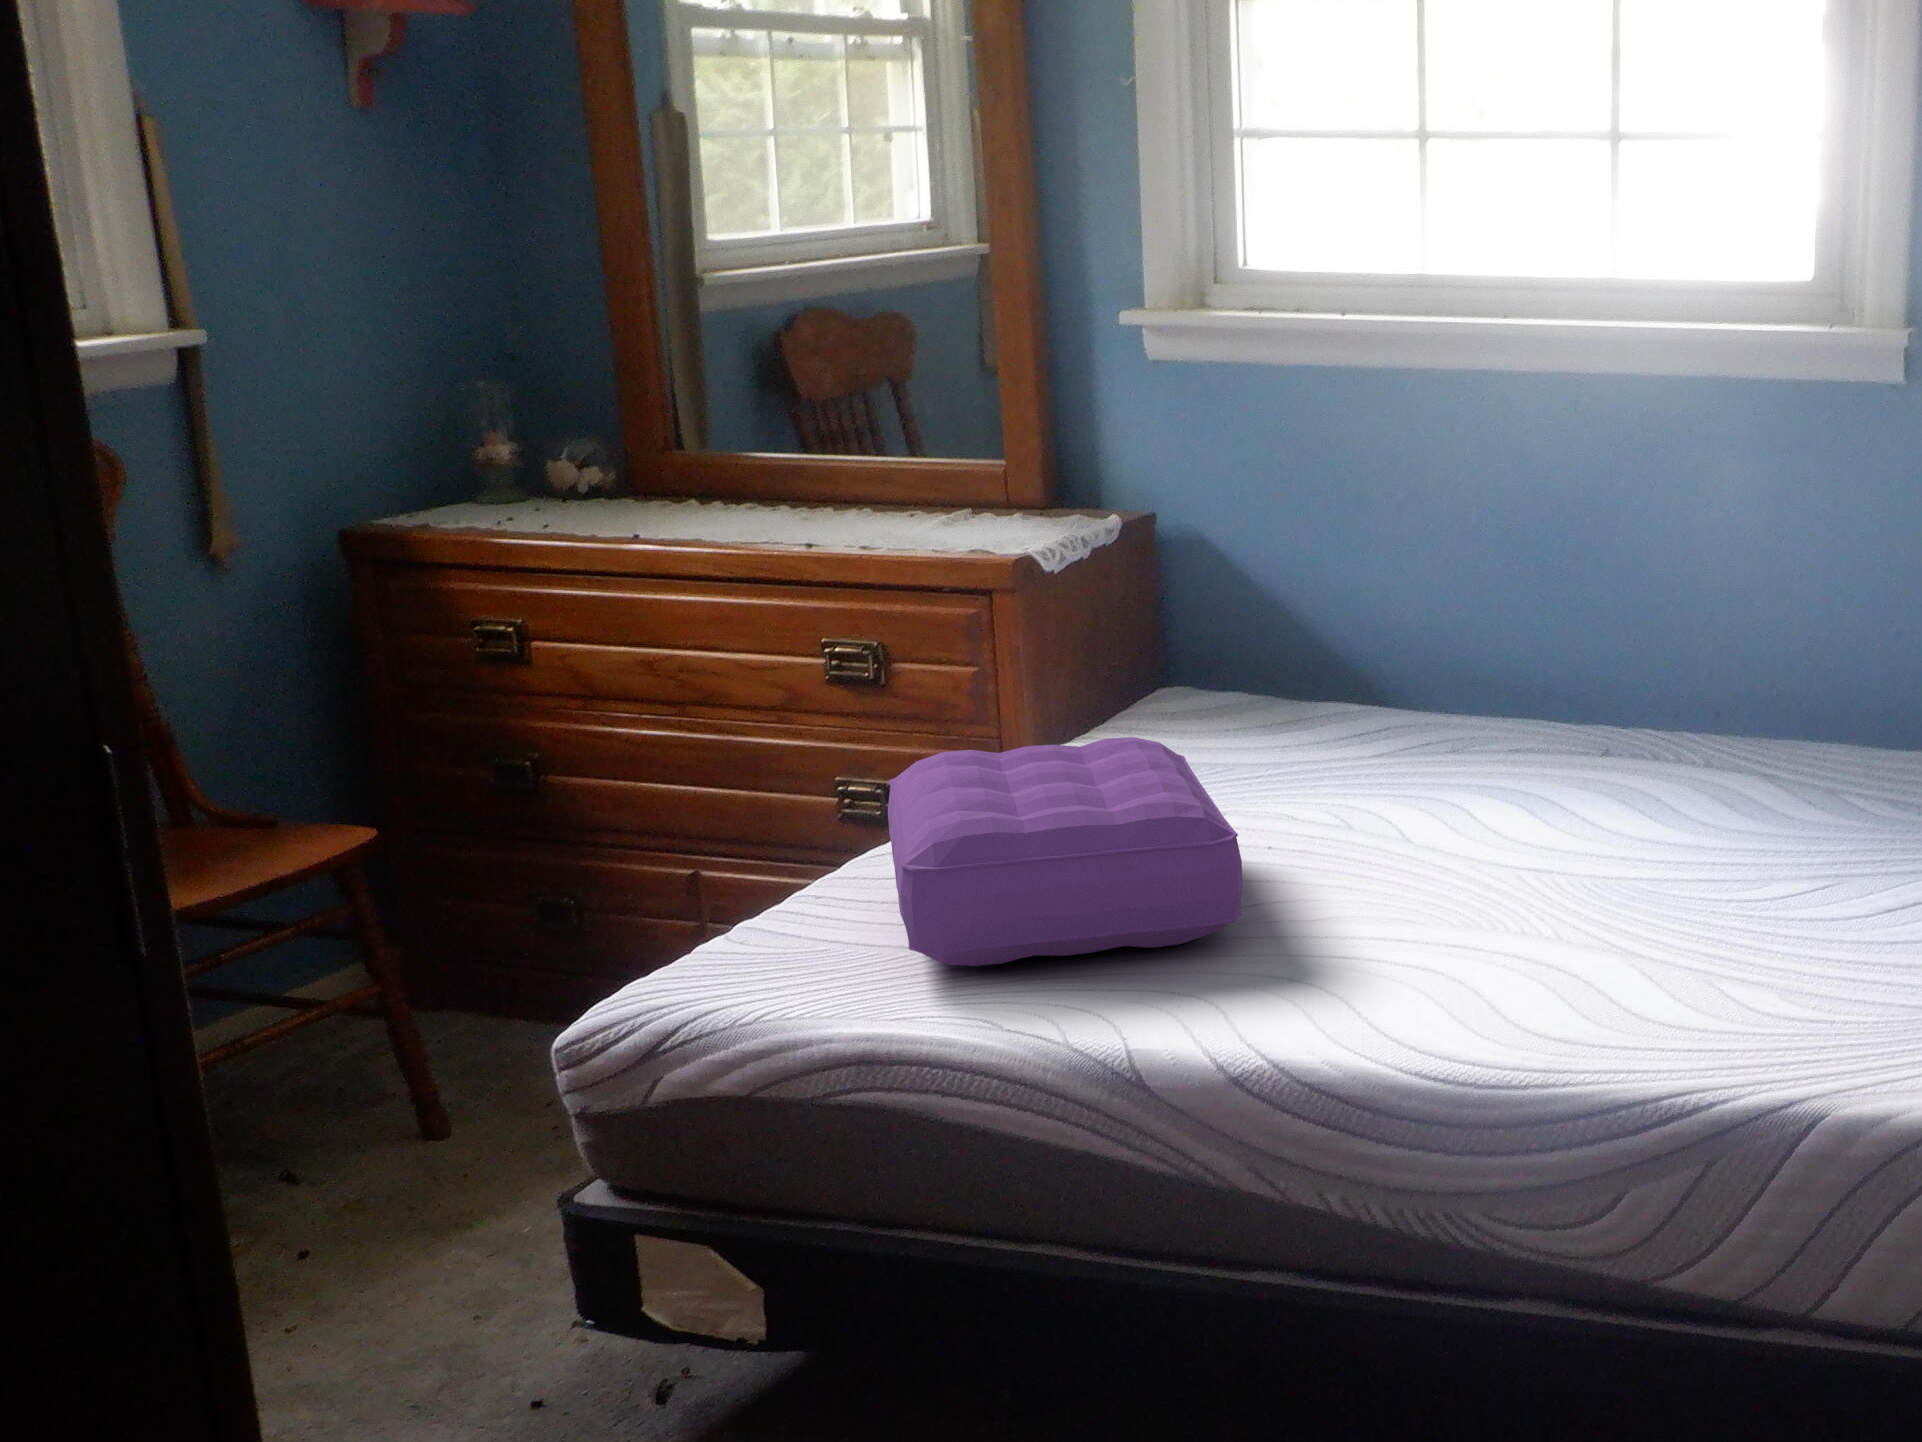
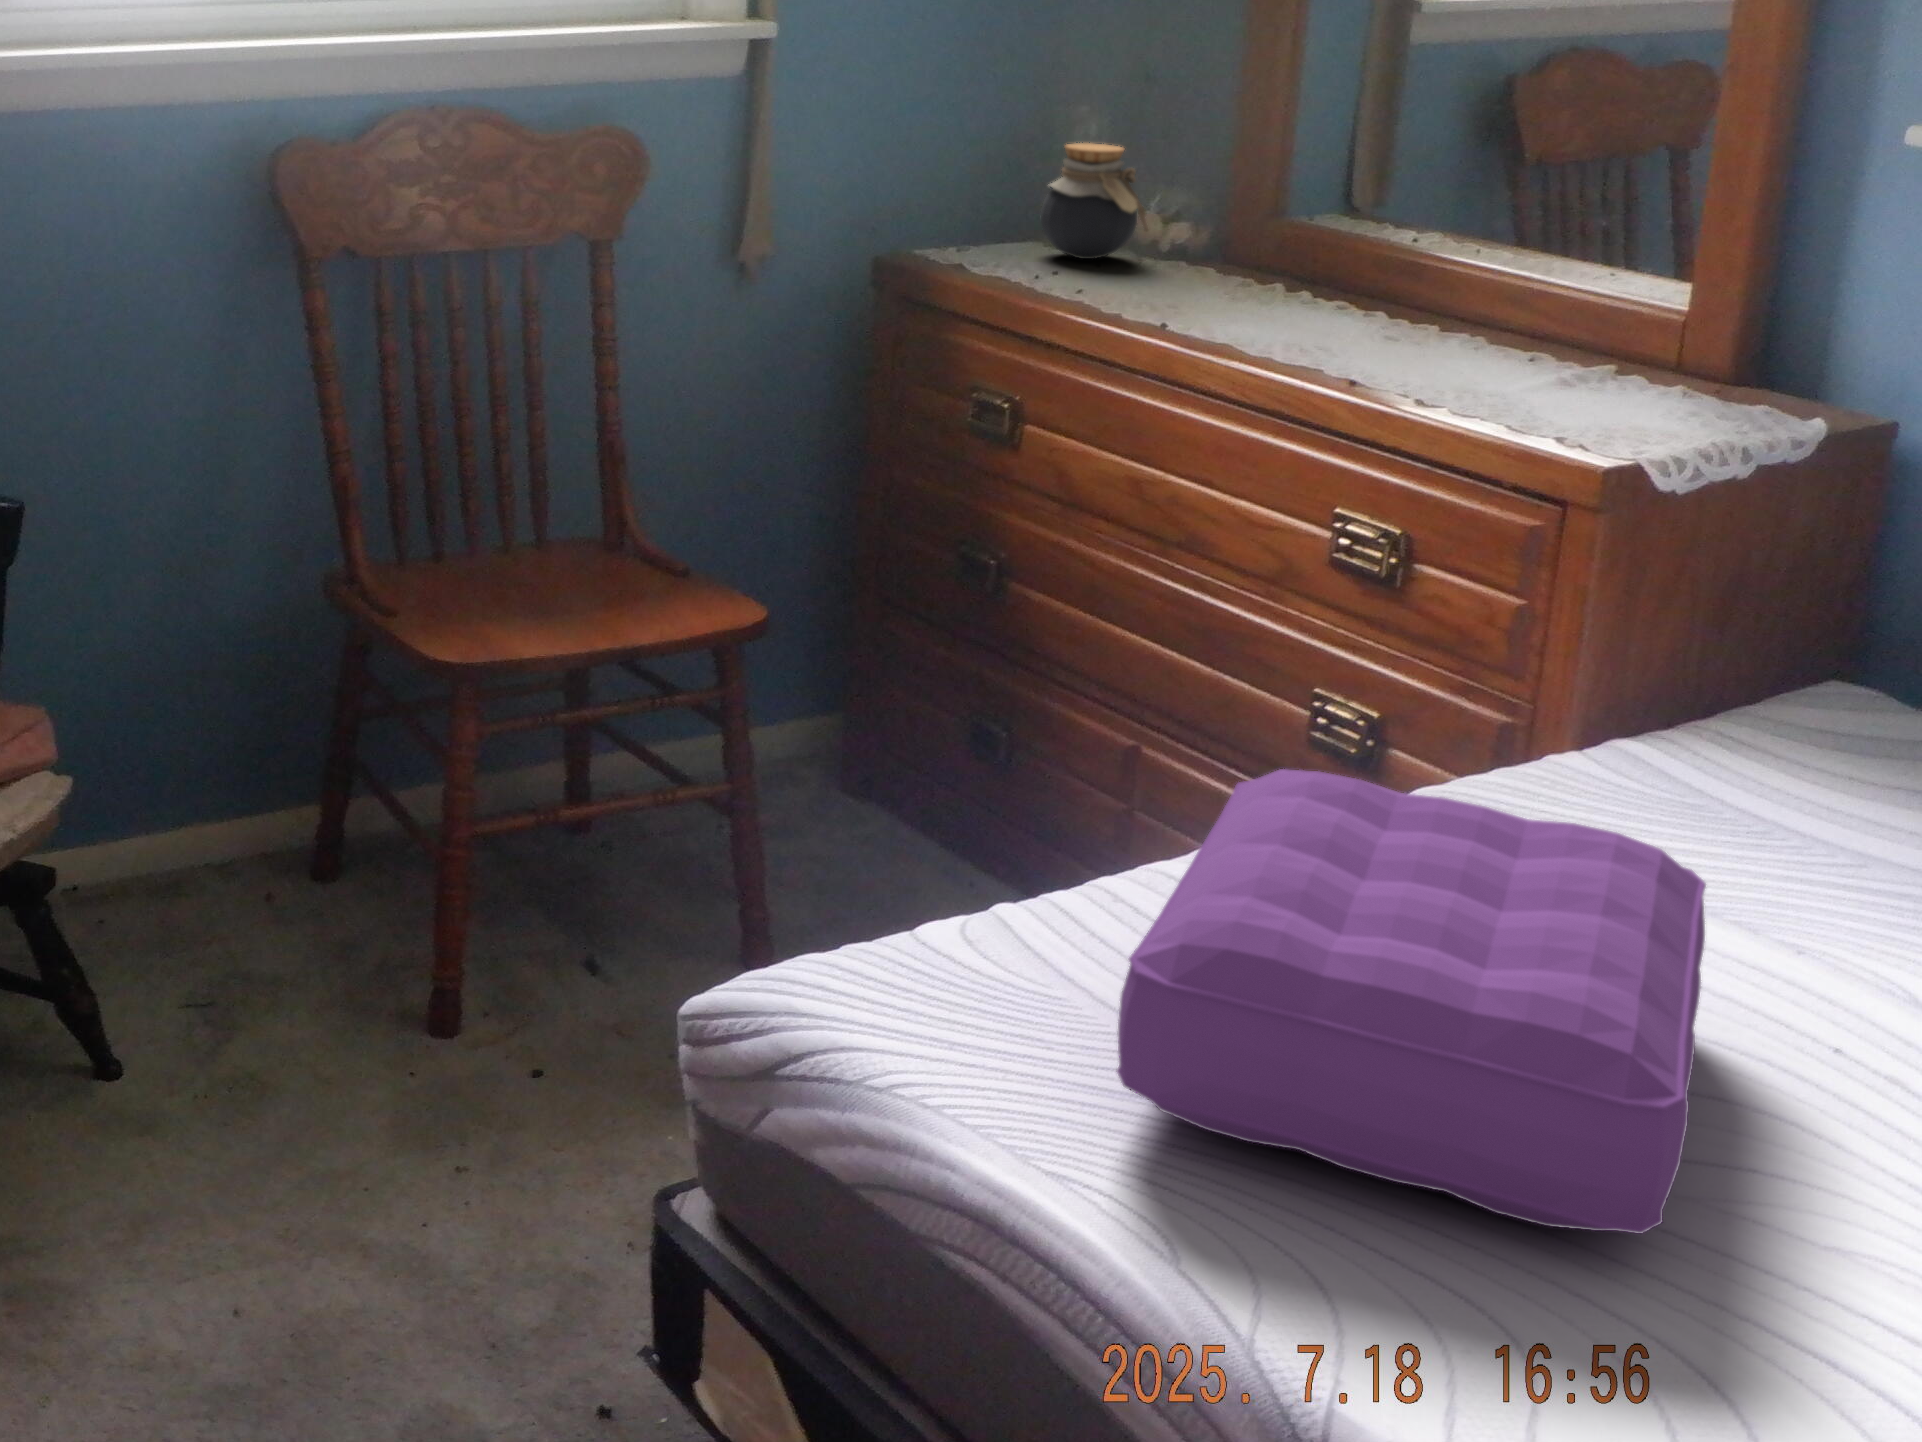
jar: none [470,406,573,507] -> present [1041,143,1148,259]

